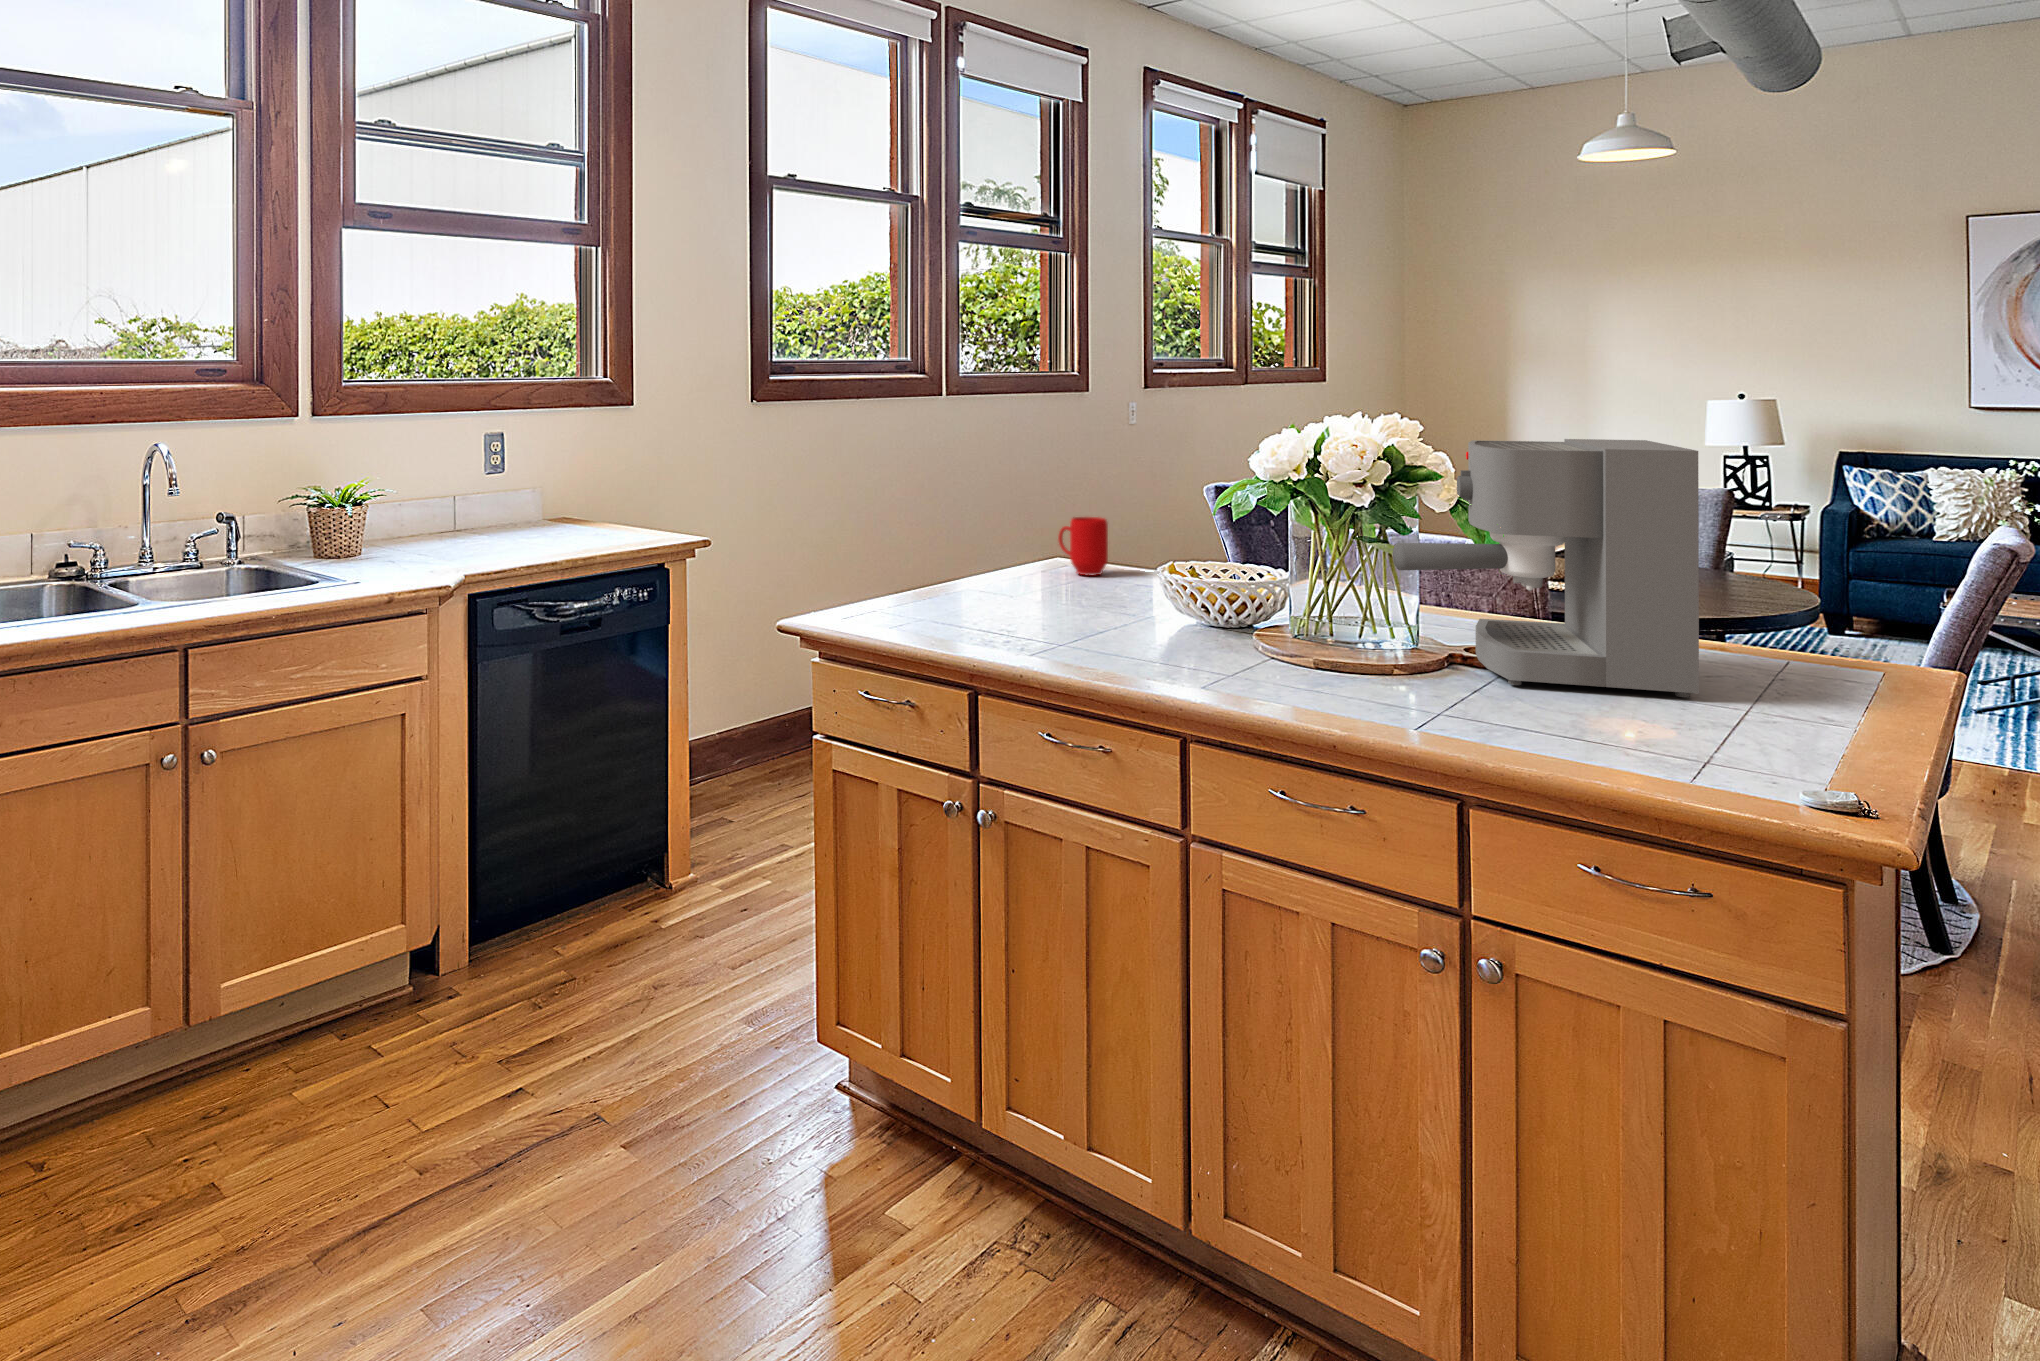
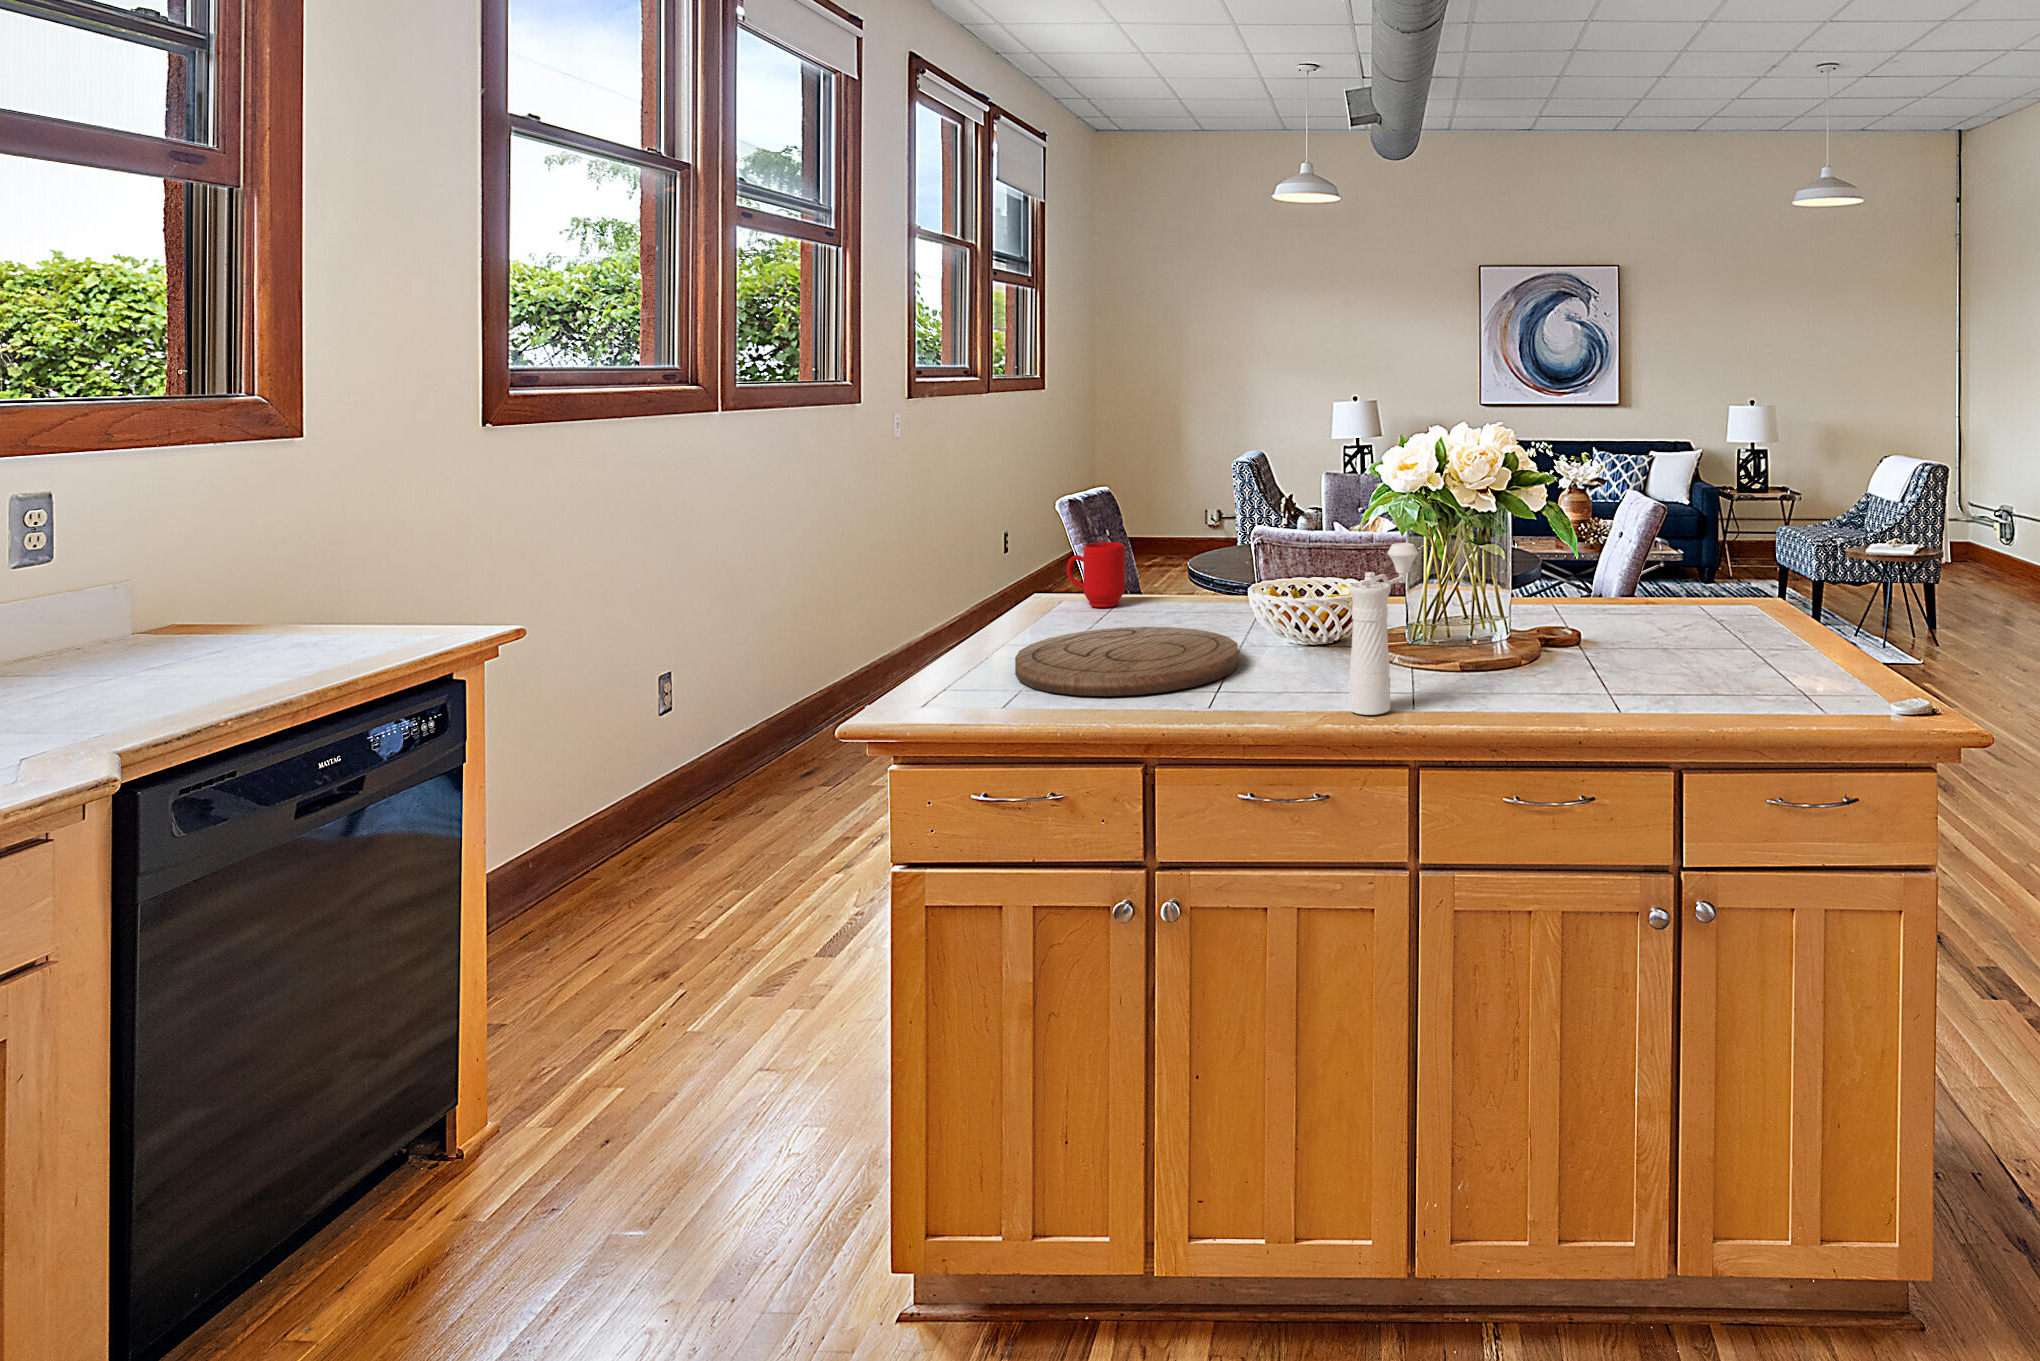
coffee maker: present [1393,439,1699,697] -> none [1507,439,1721,657]
pepper mill: none [1141,525,1240,682] -> present [1349,543,1418,715]
cutting board: none [931,586,1125,637] -> present [1015,627,1238,696]

